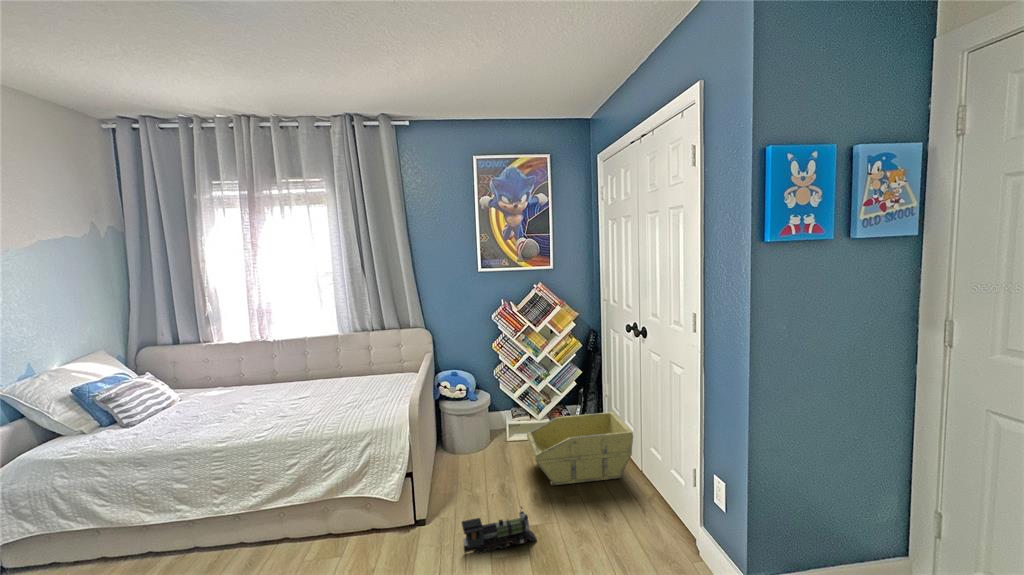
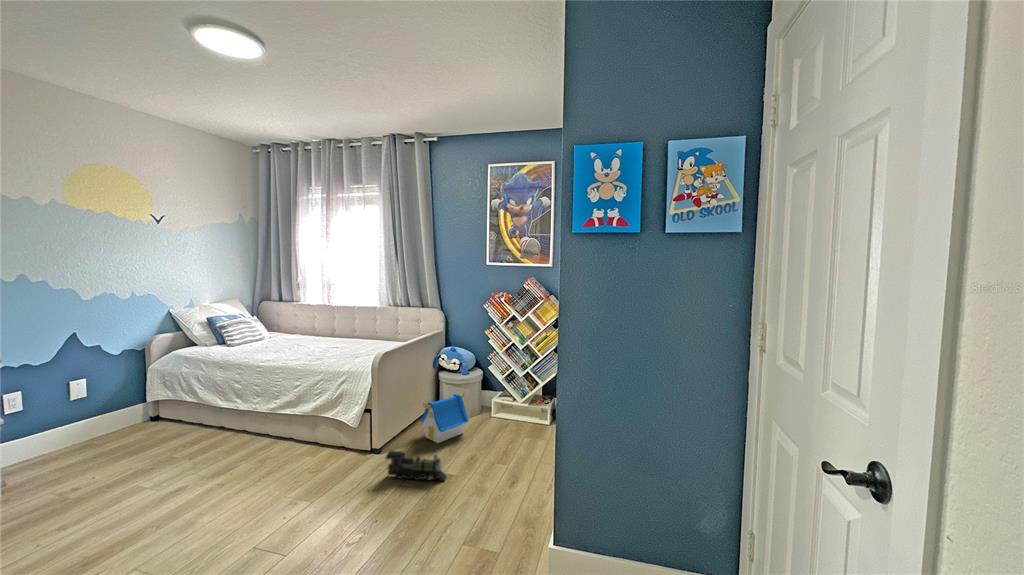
storage bin: present [527,412,633,485] -> none [482,395,575,457]
toy house: none [451,427,507,494] -> present [421,392,469,443]

